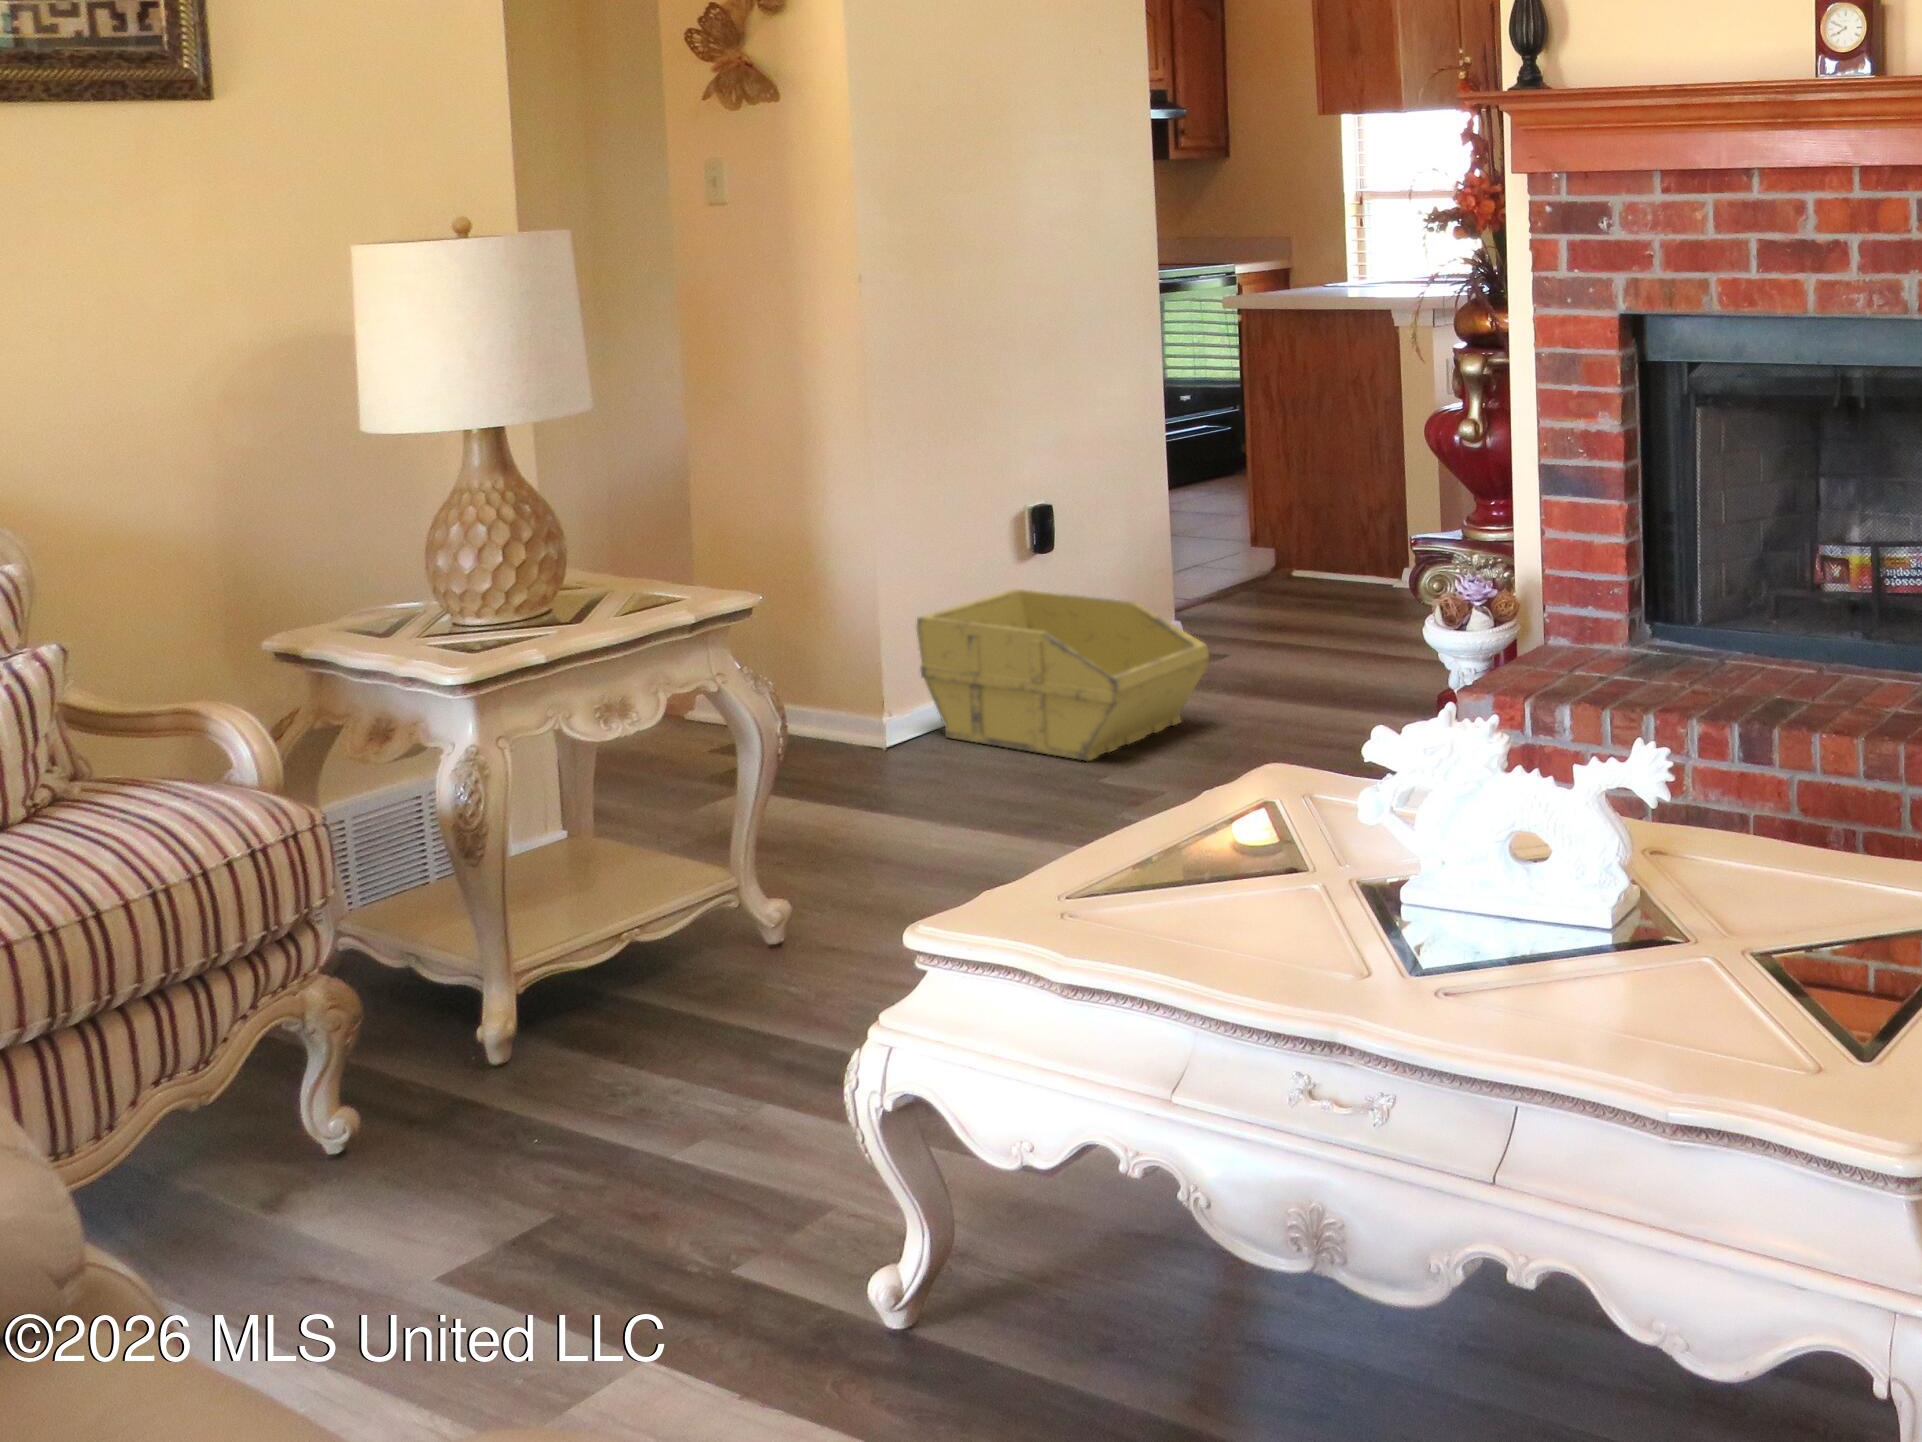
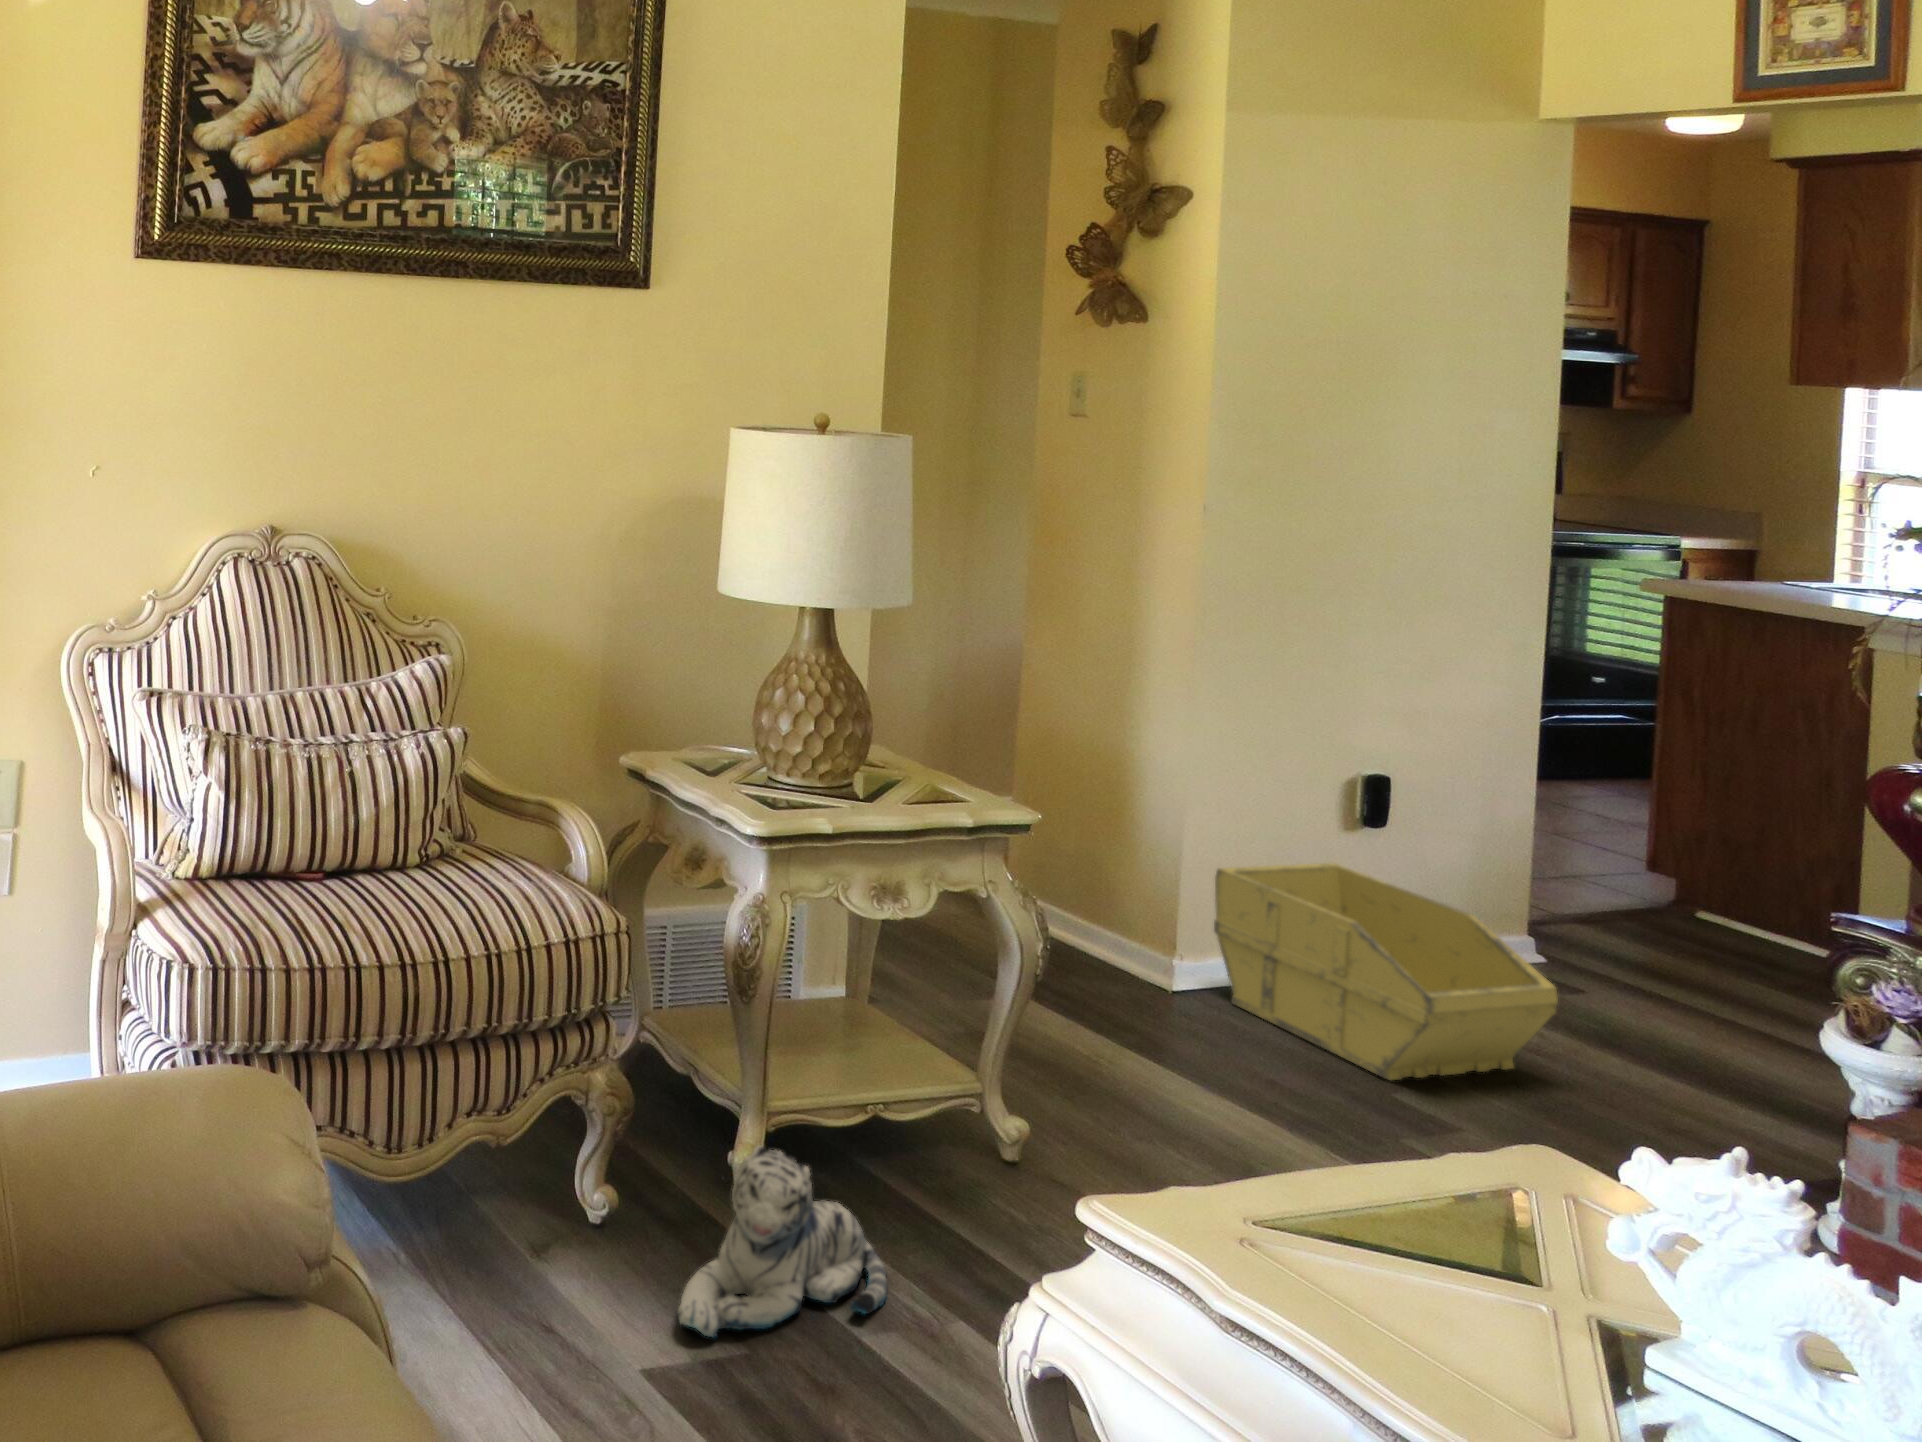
plush toy: none [462,993,685,1207] -> present [678,1145,887,1338]

